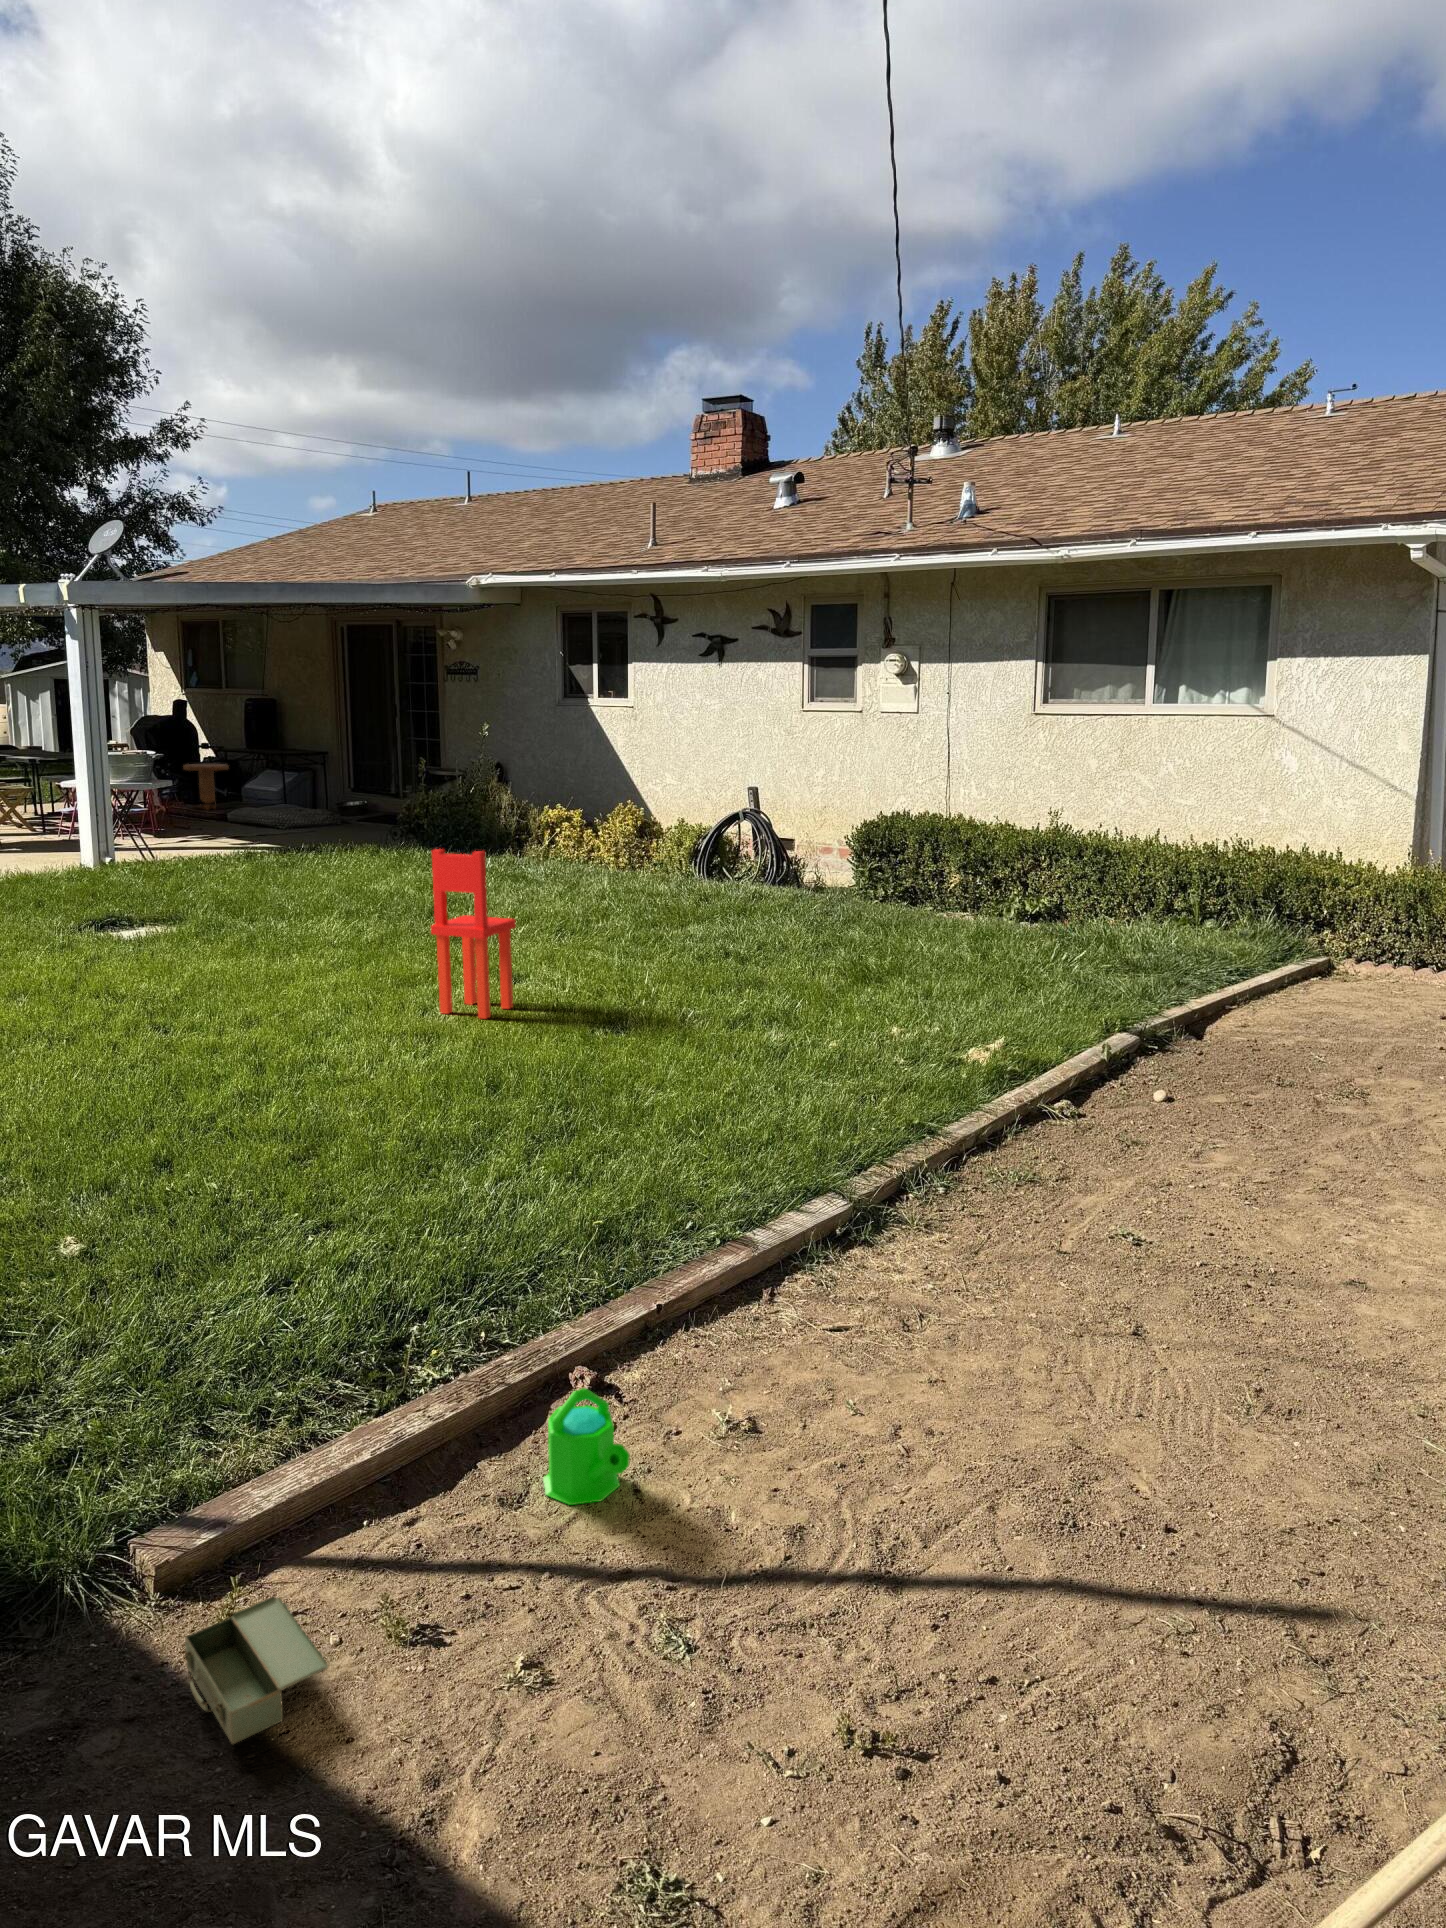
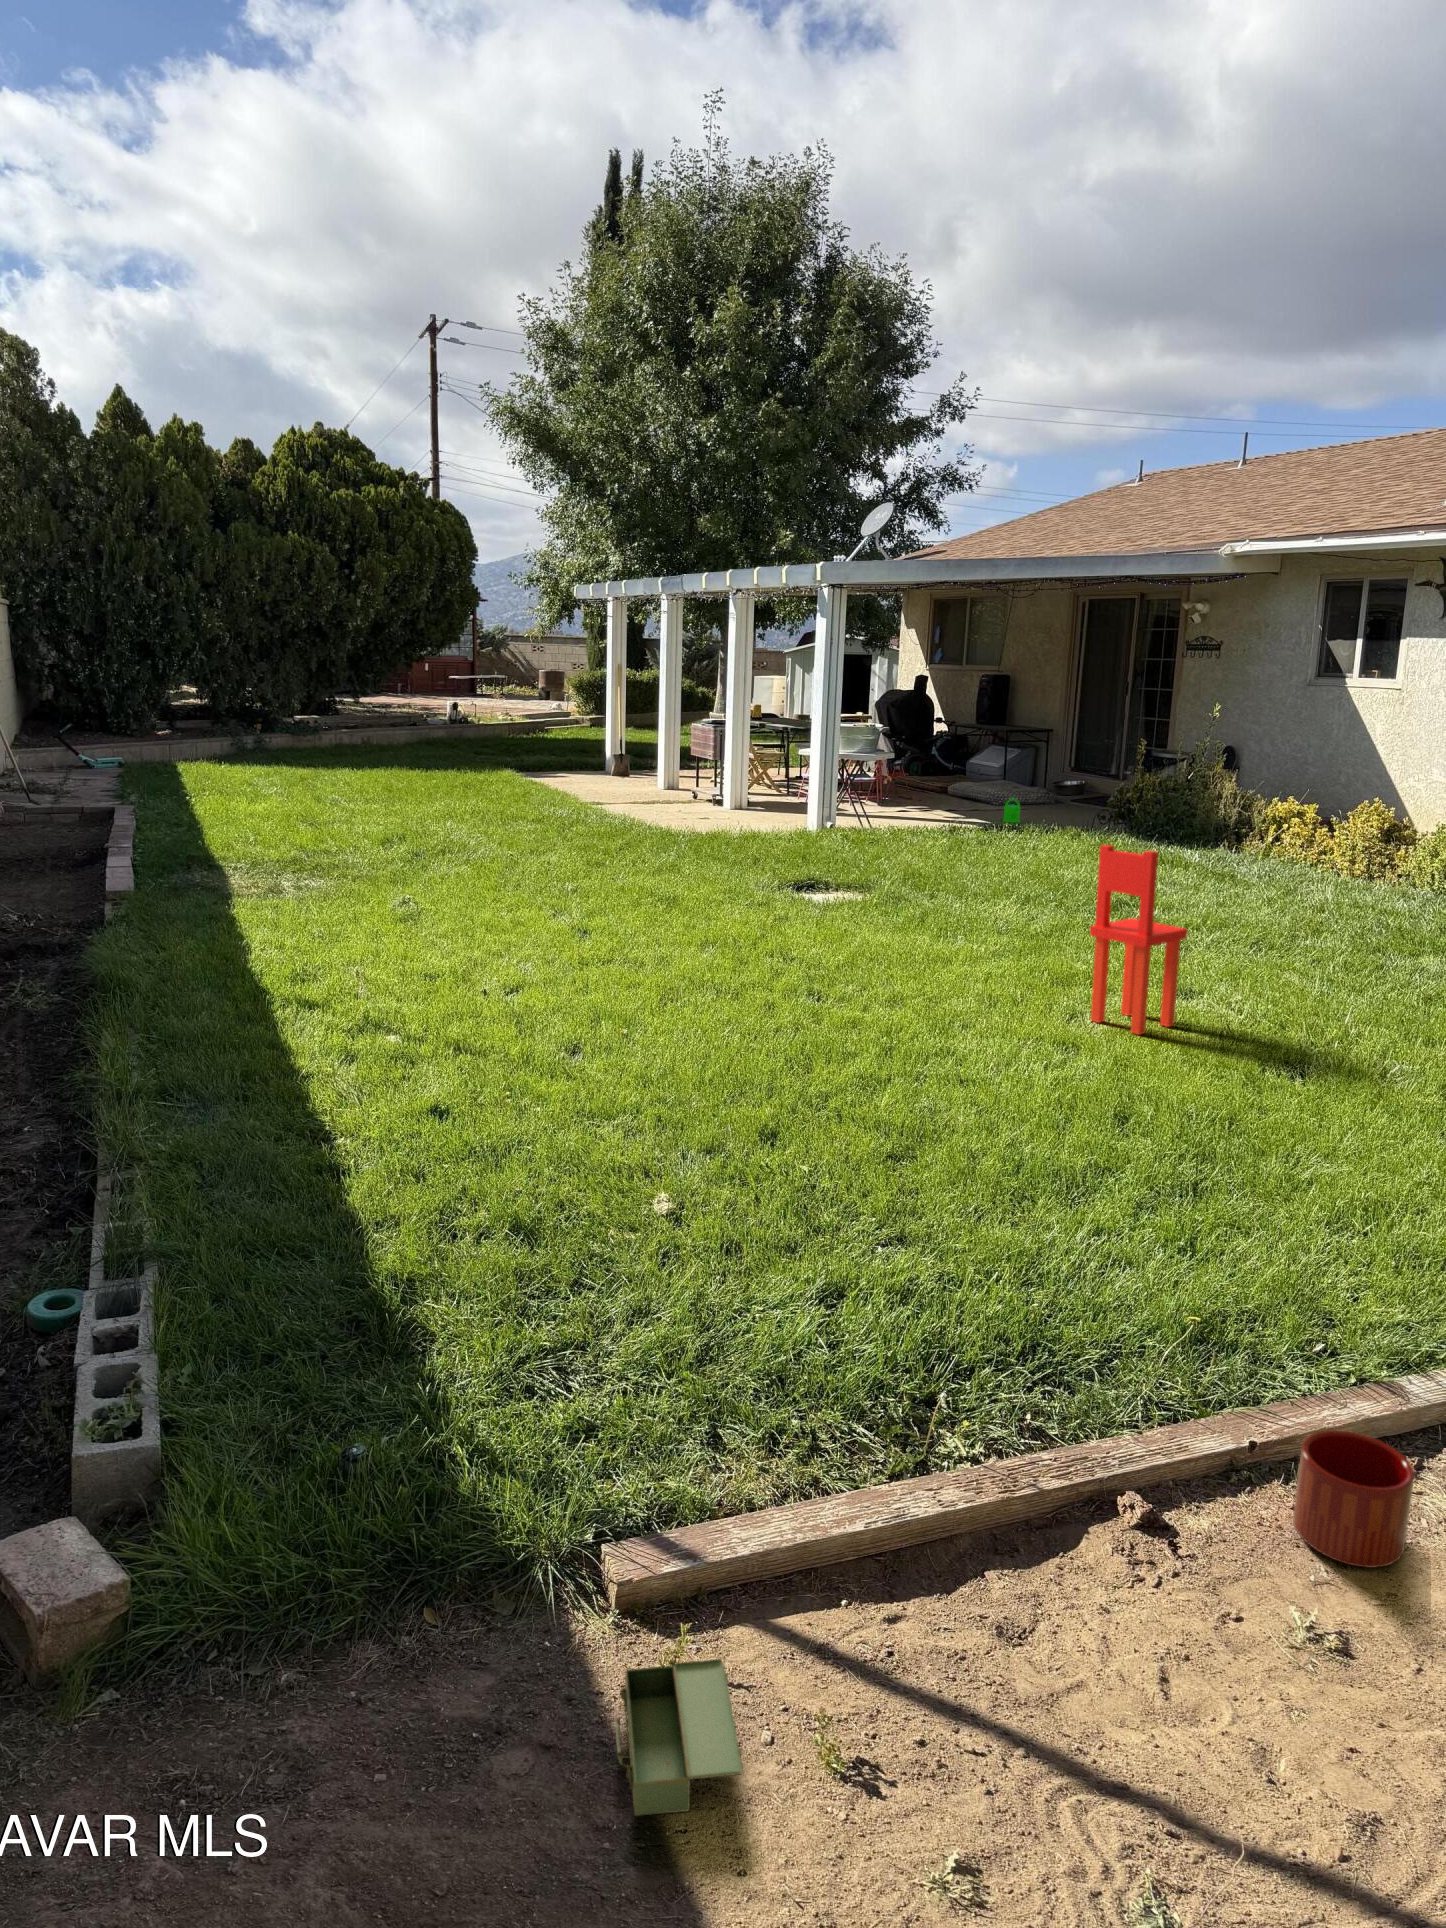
side table: present [183,764,229,810] -> none [919,737,960,781]
planter: none [698,1274,778,1371] -> present [1293,1430,1414,1568]
watering can: present [543,1388,630,1505] -> present [1004,798,1020,823]

